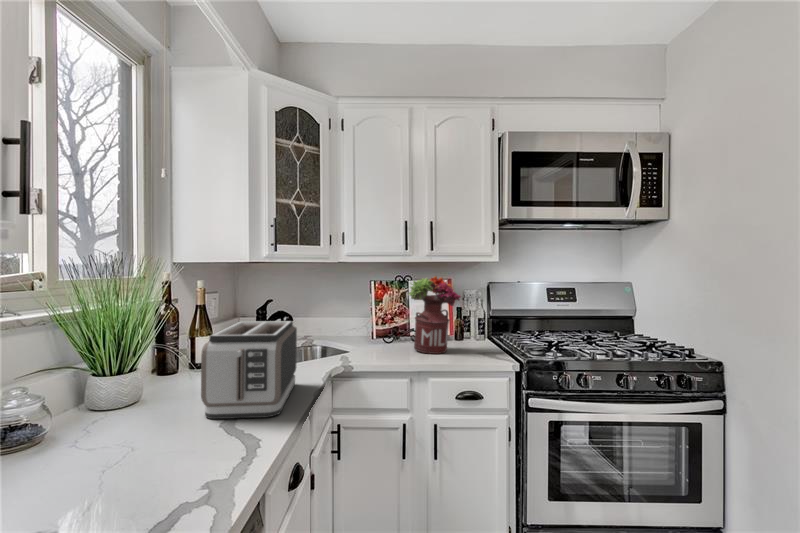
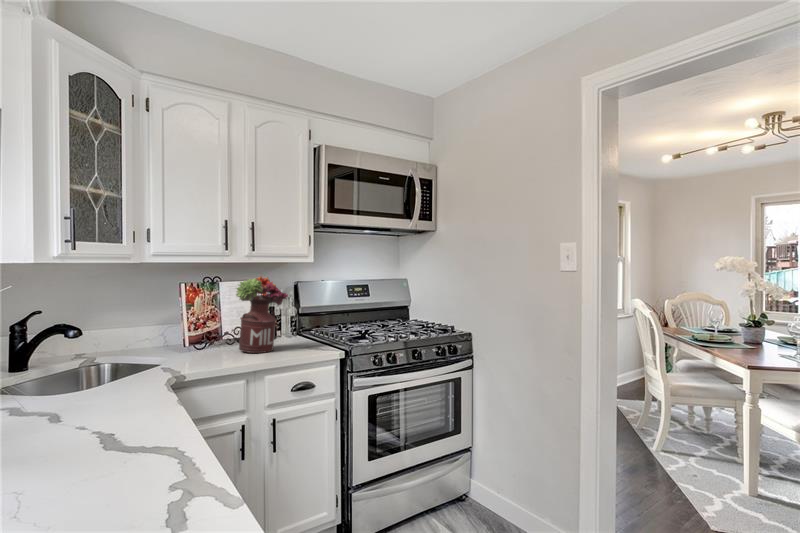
toaster: present [201,321,297,419] -> none [64,330,176,452]

